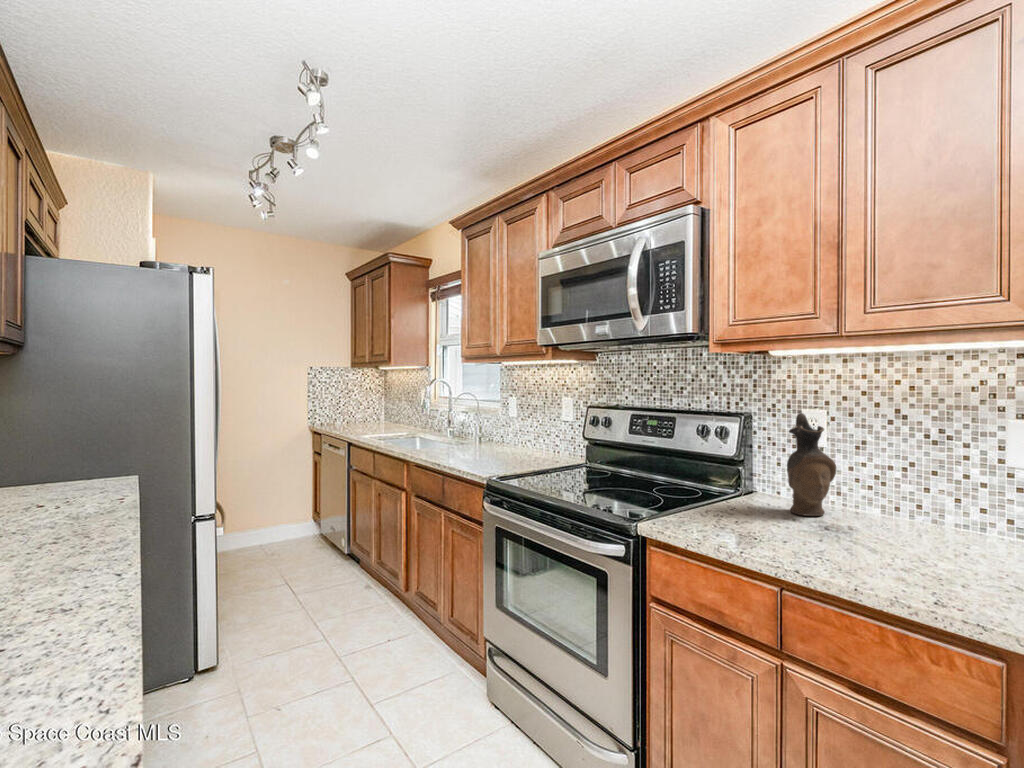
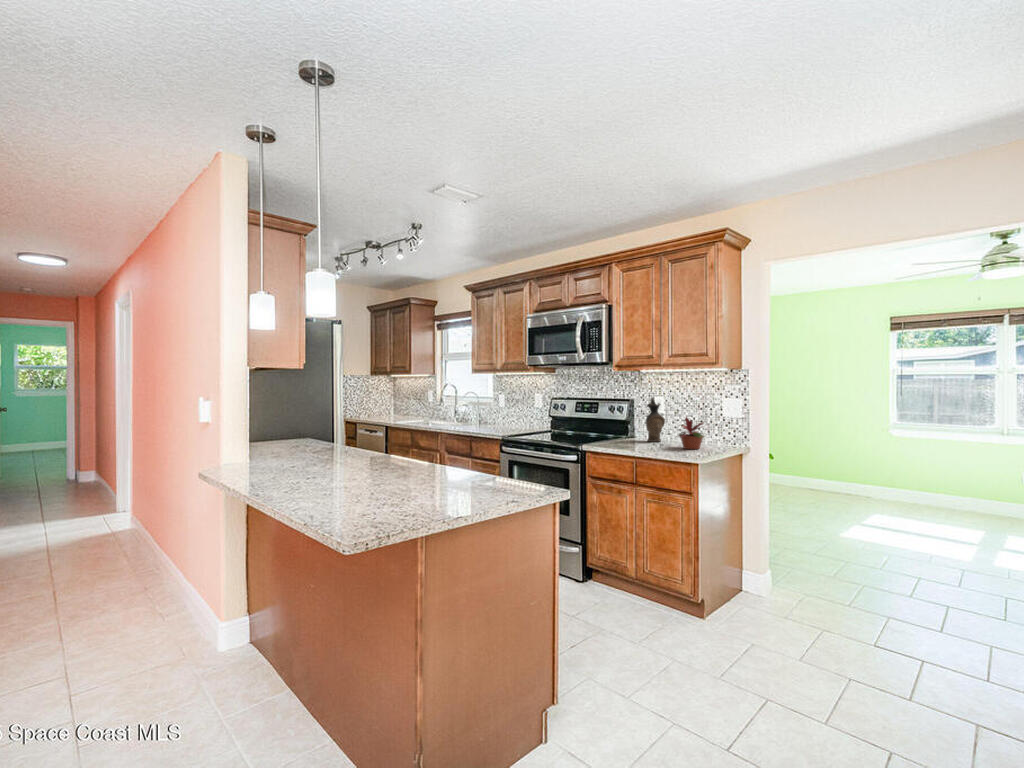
potted plant: none [875,468,1004,564] -> present [679,417,704,449]

